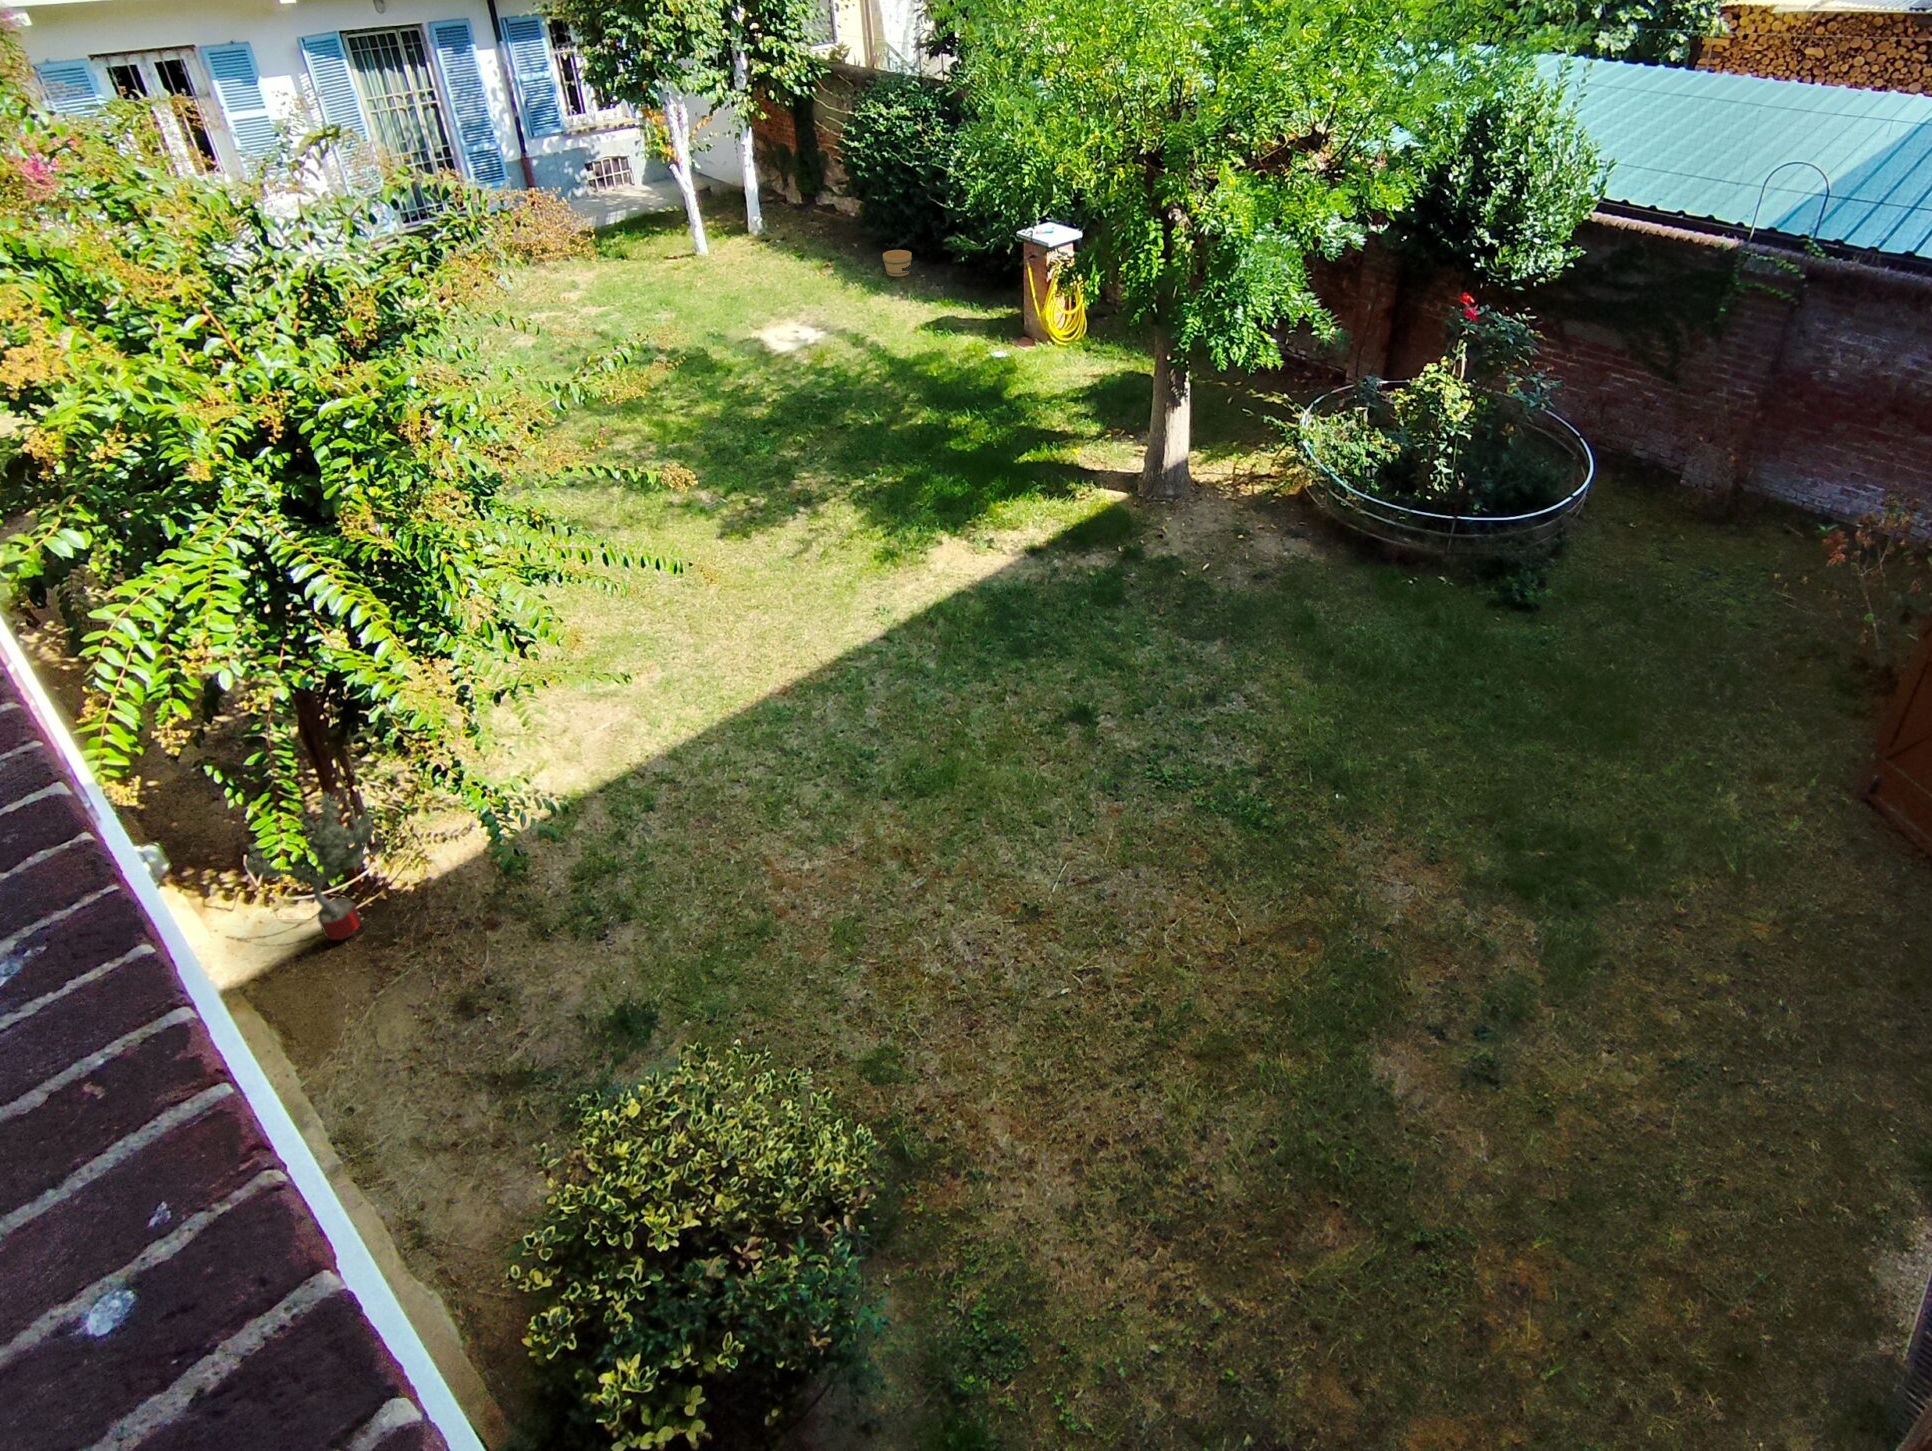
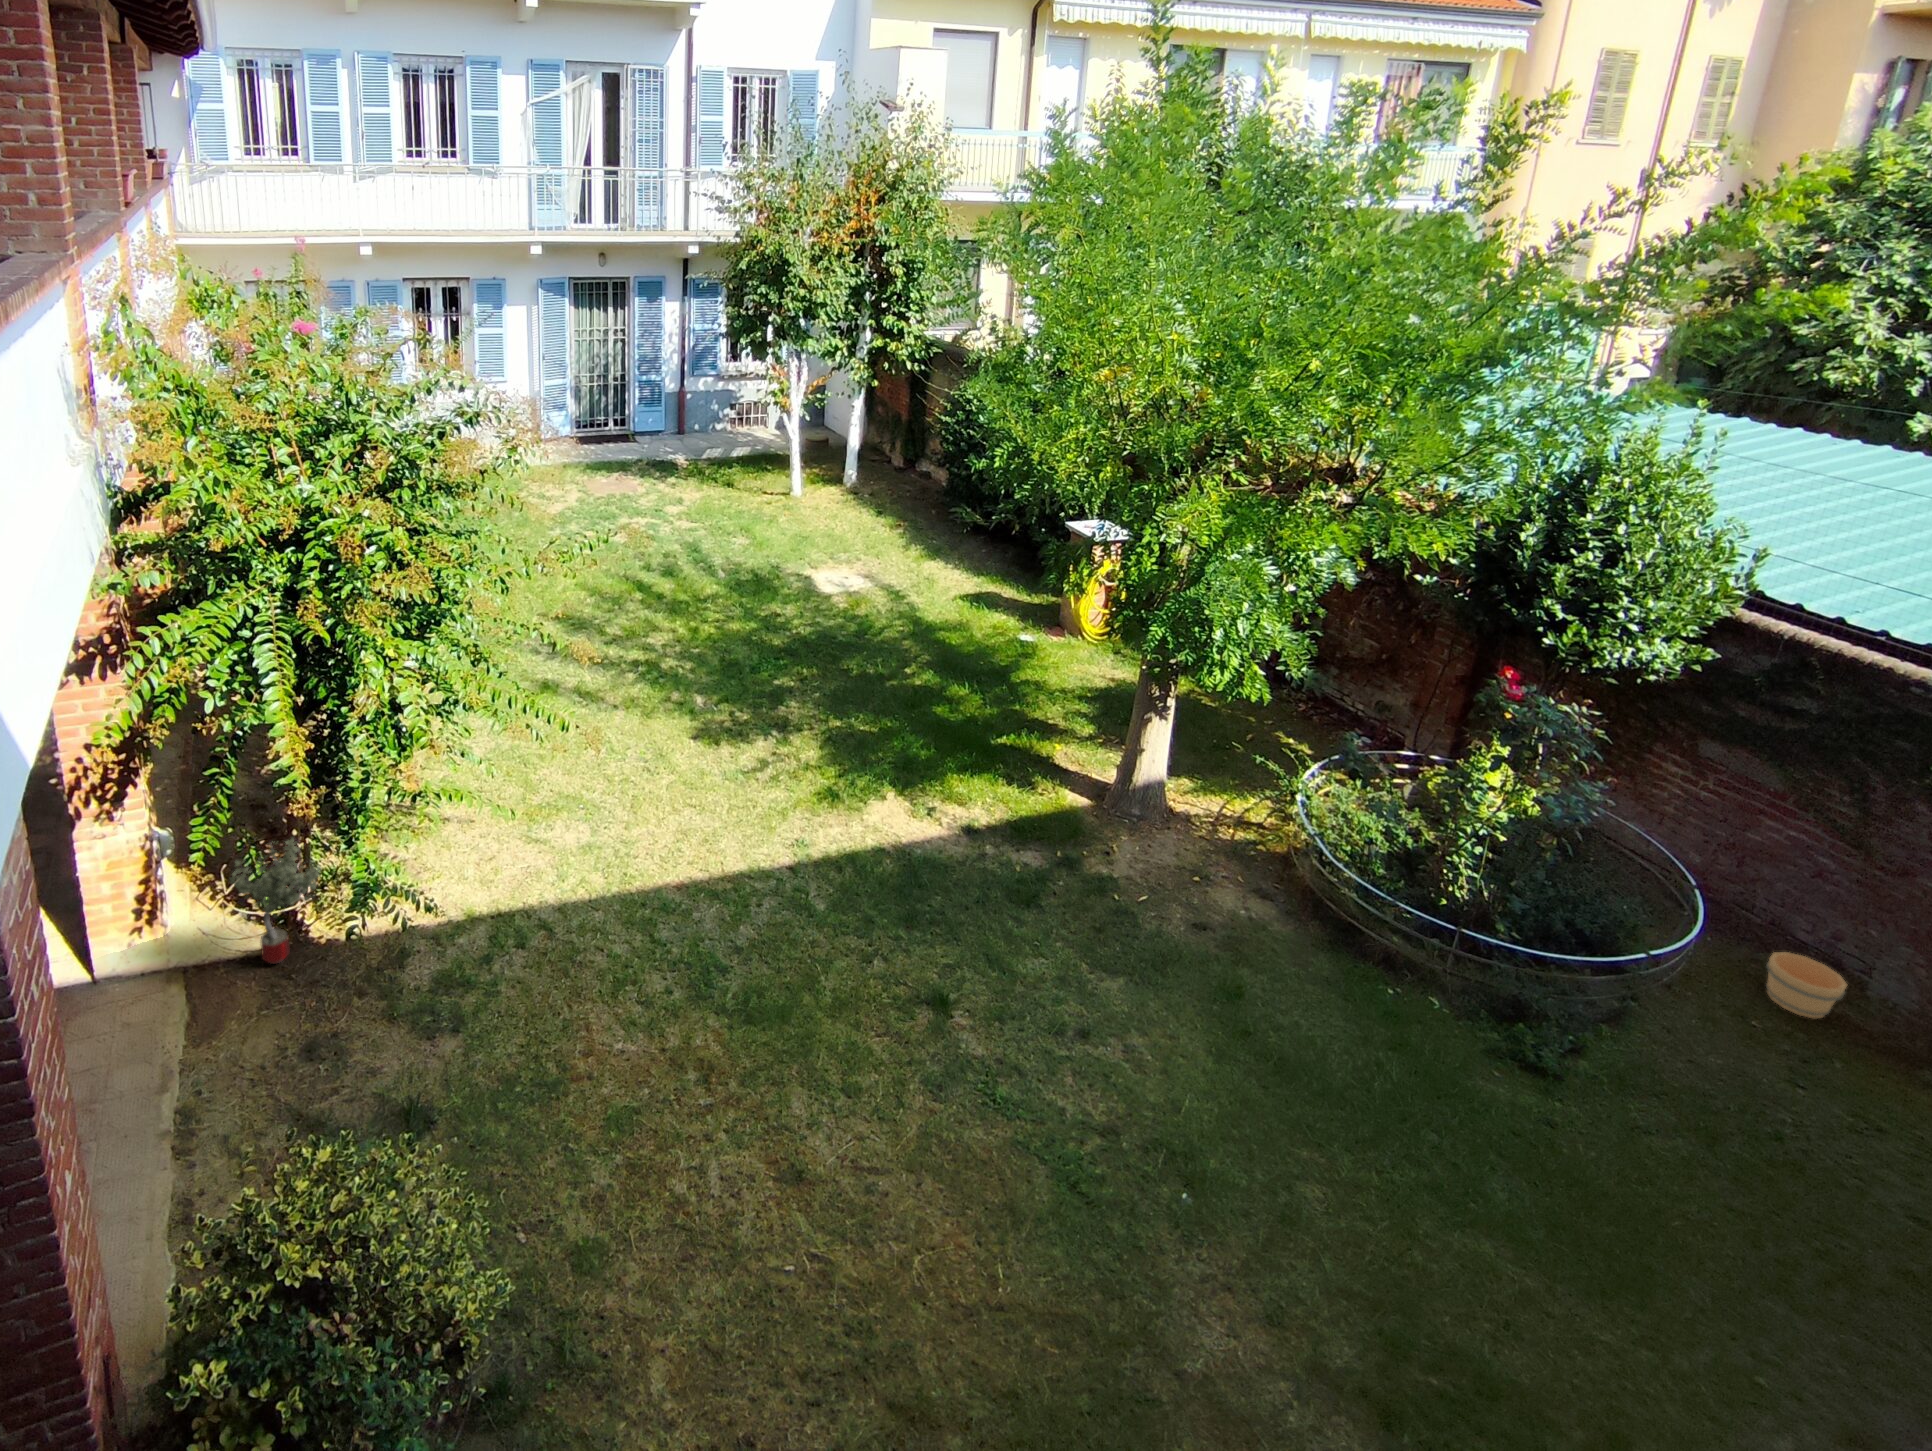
bucket: present [883,250,912,277] -> present [1766,952,1847,1018]

